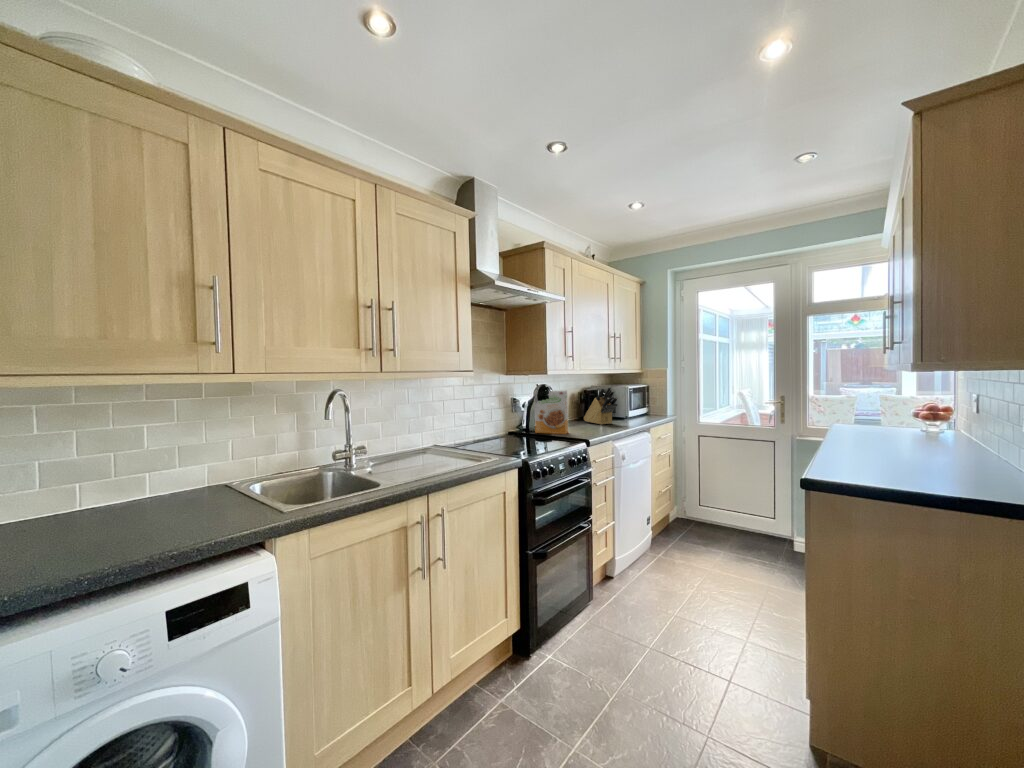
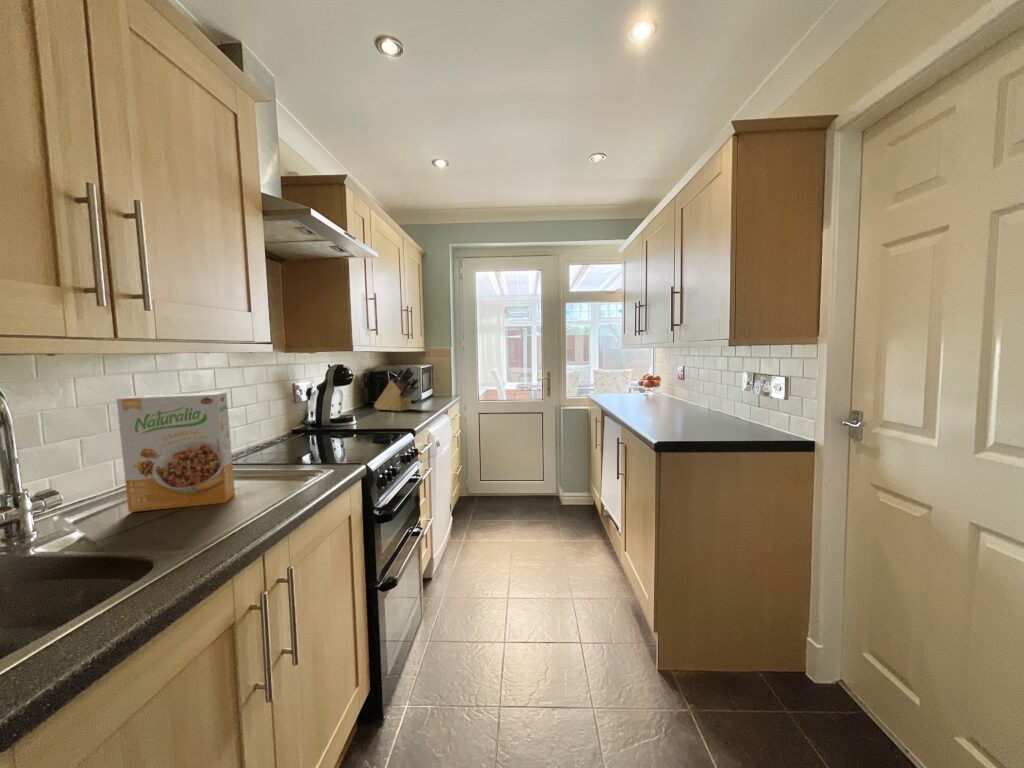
cereal box: present [534,390,568,434] -> present [117,392,235,512]

